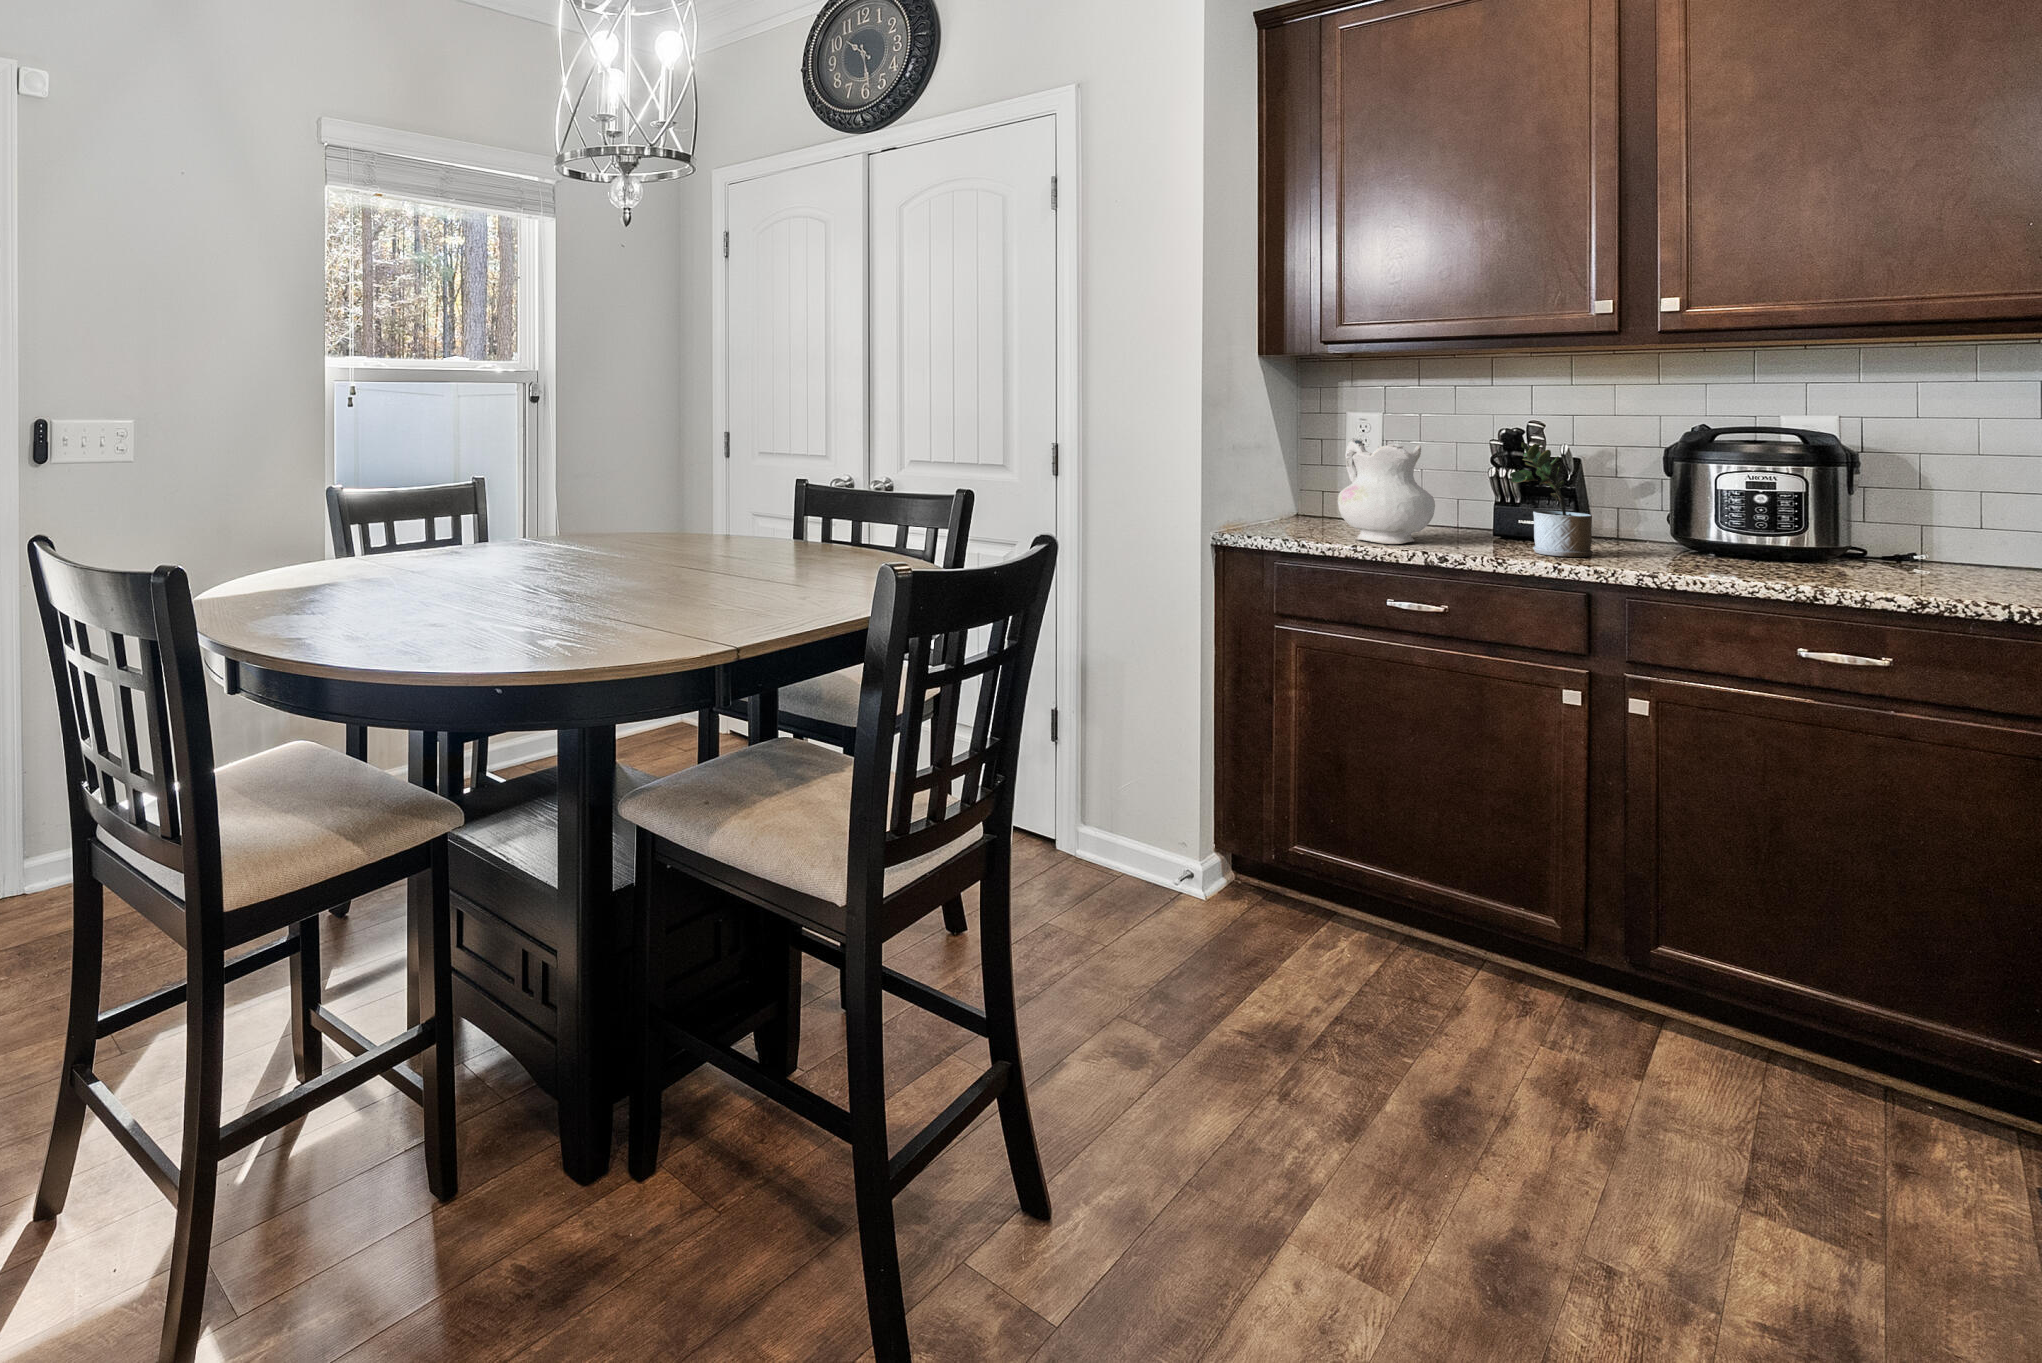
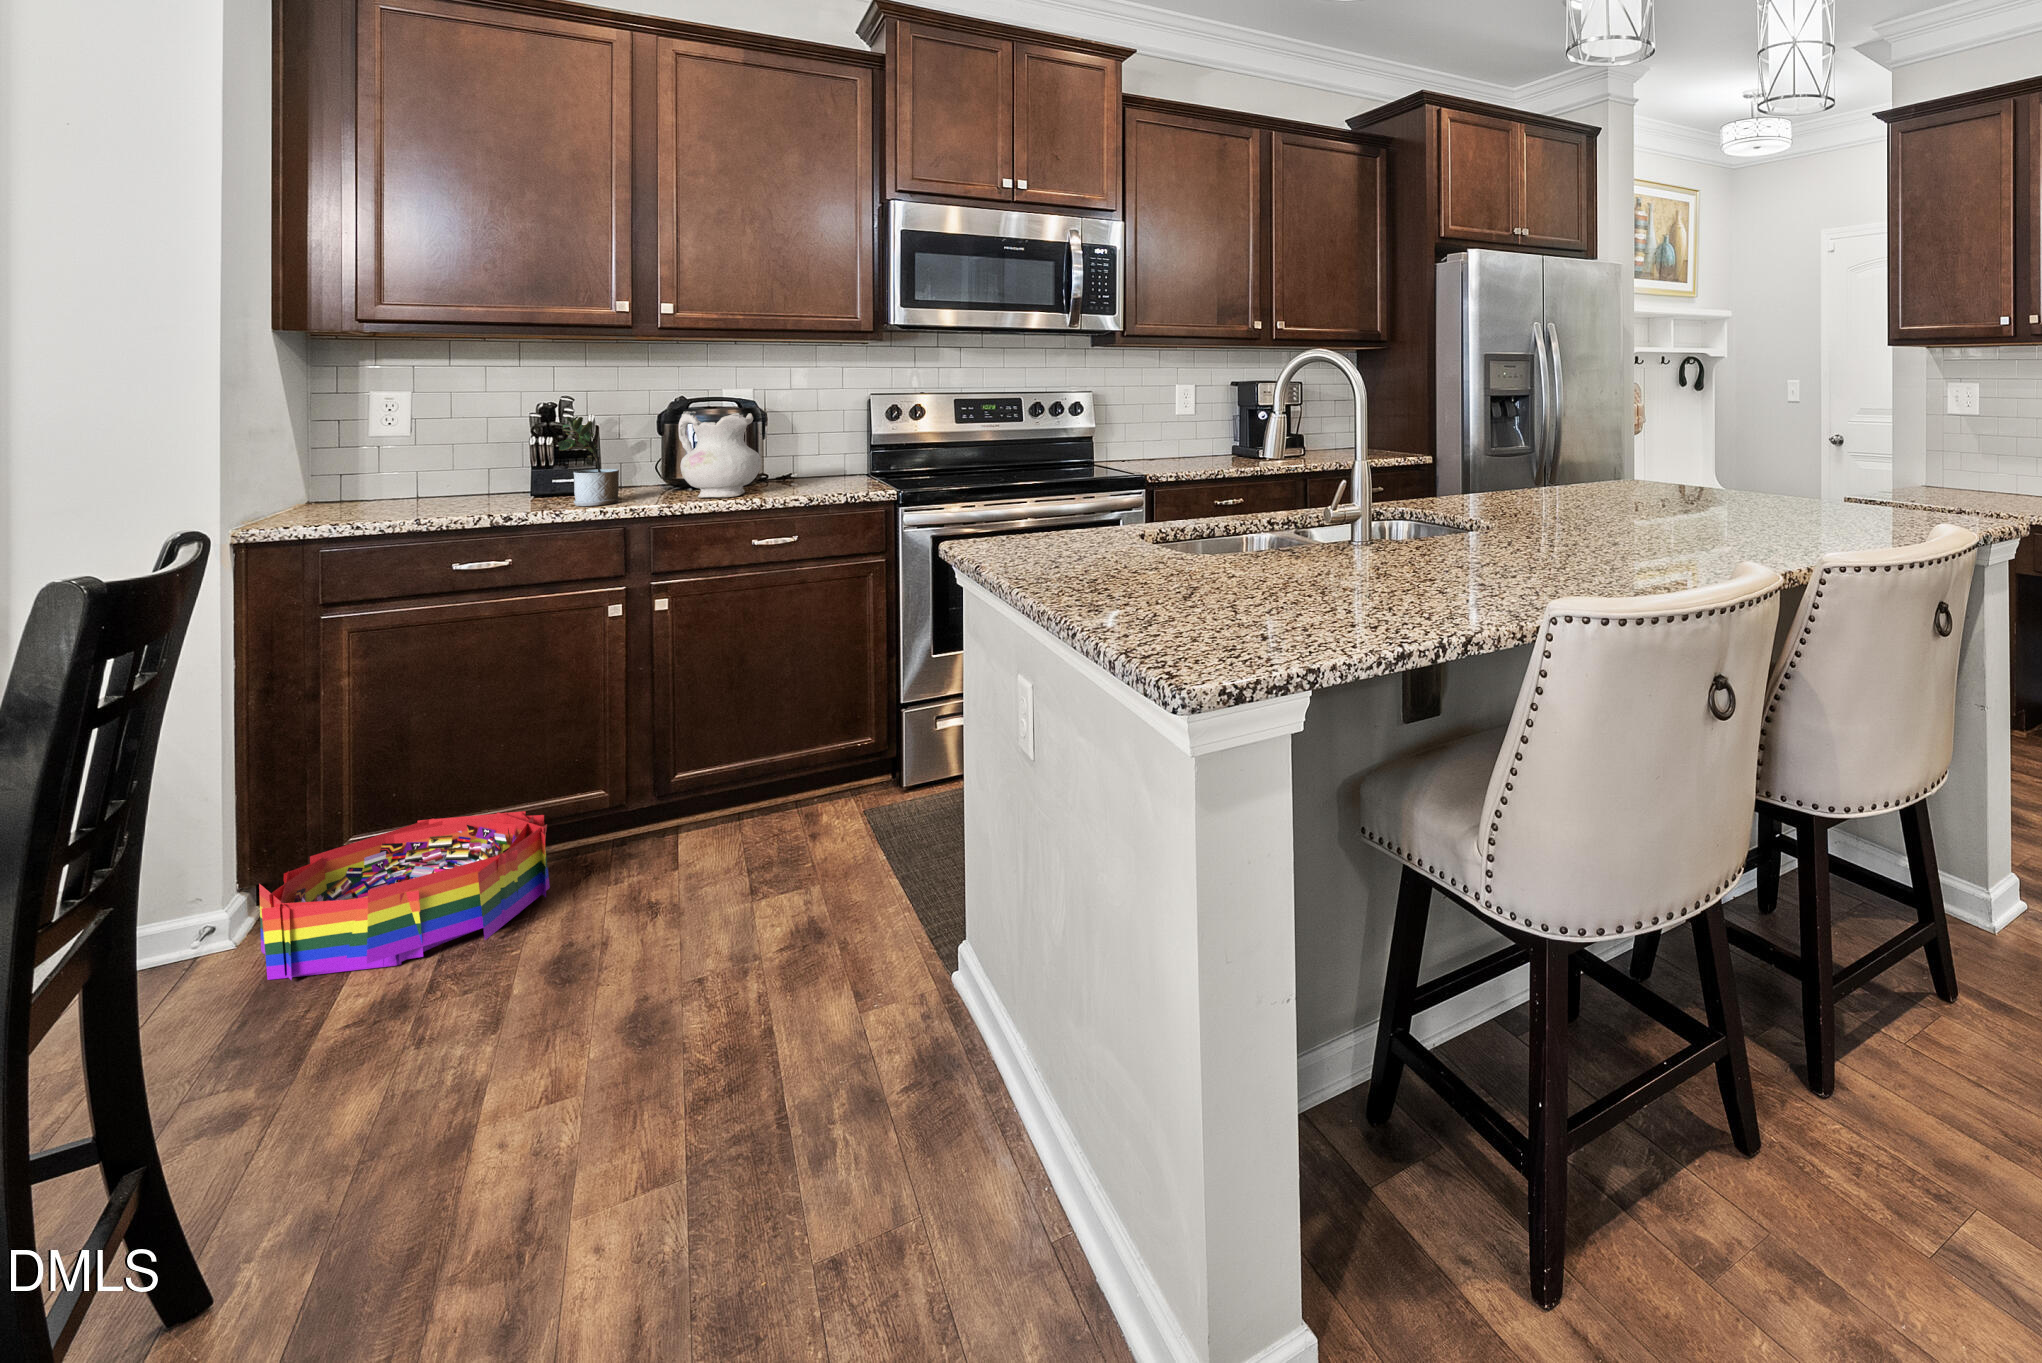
ceramic pitcher: present [1338,438,1435,544] -> present [679,411,761,498]
storage bin: none [1204,851,1476,1027] -> present [259,811,550,980]

